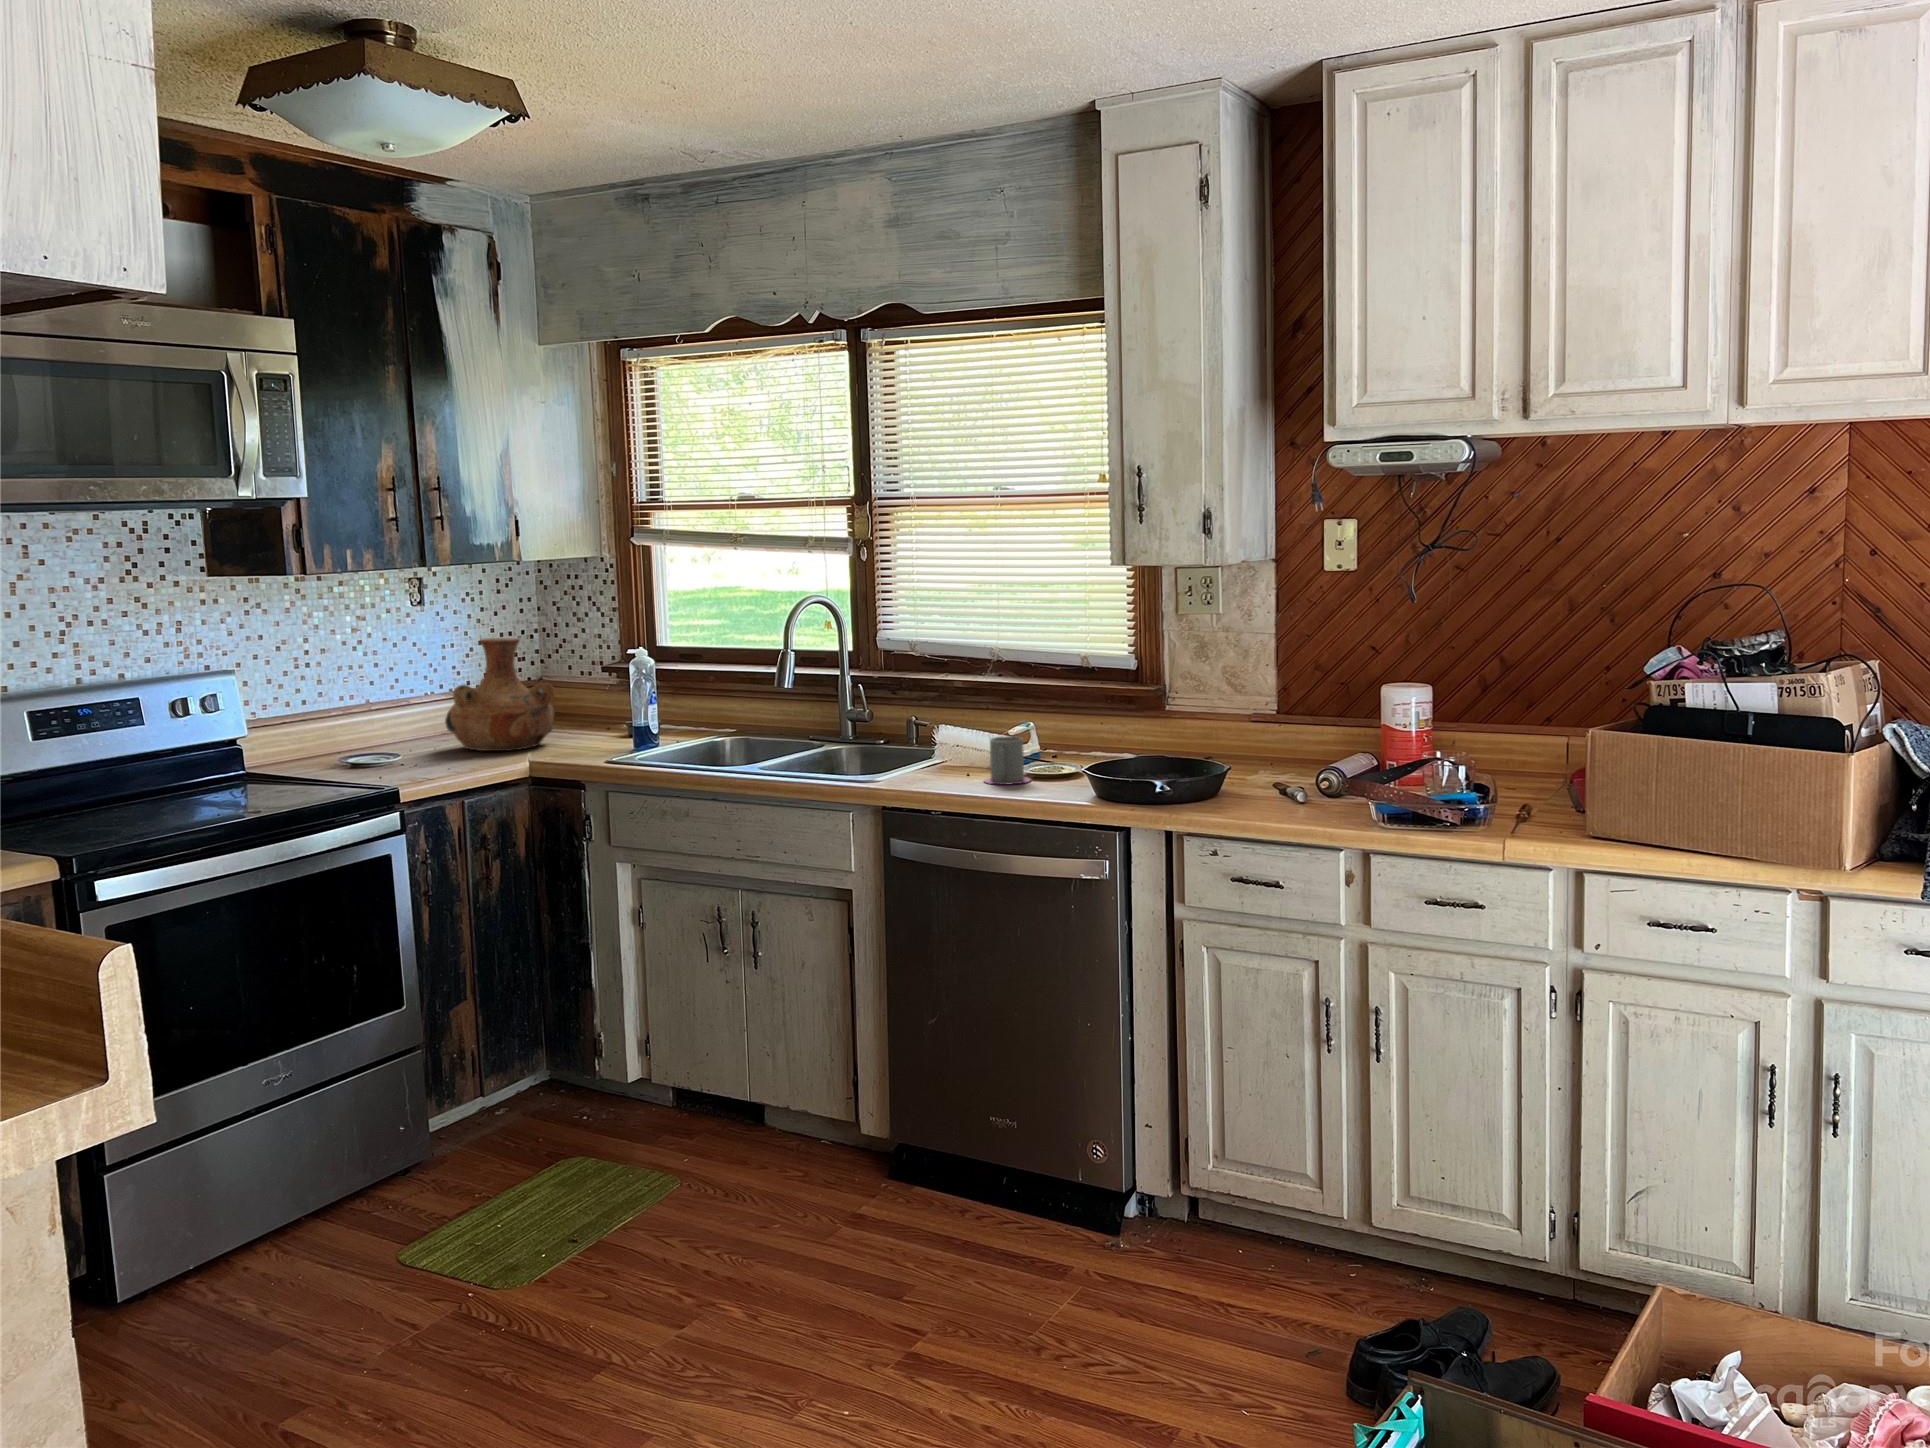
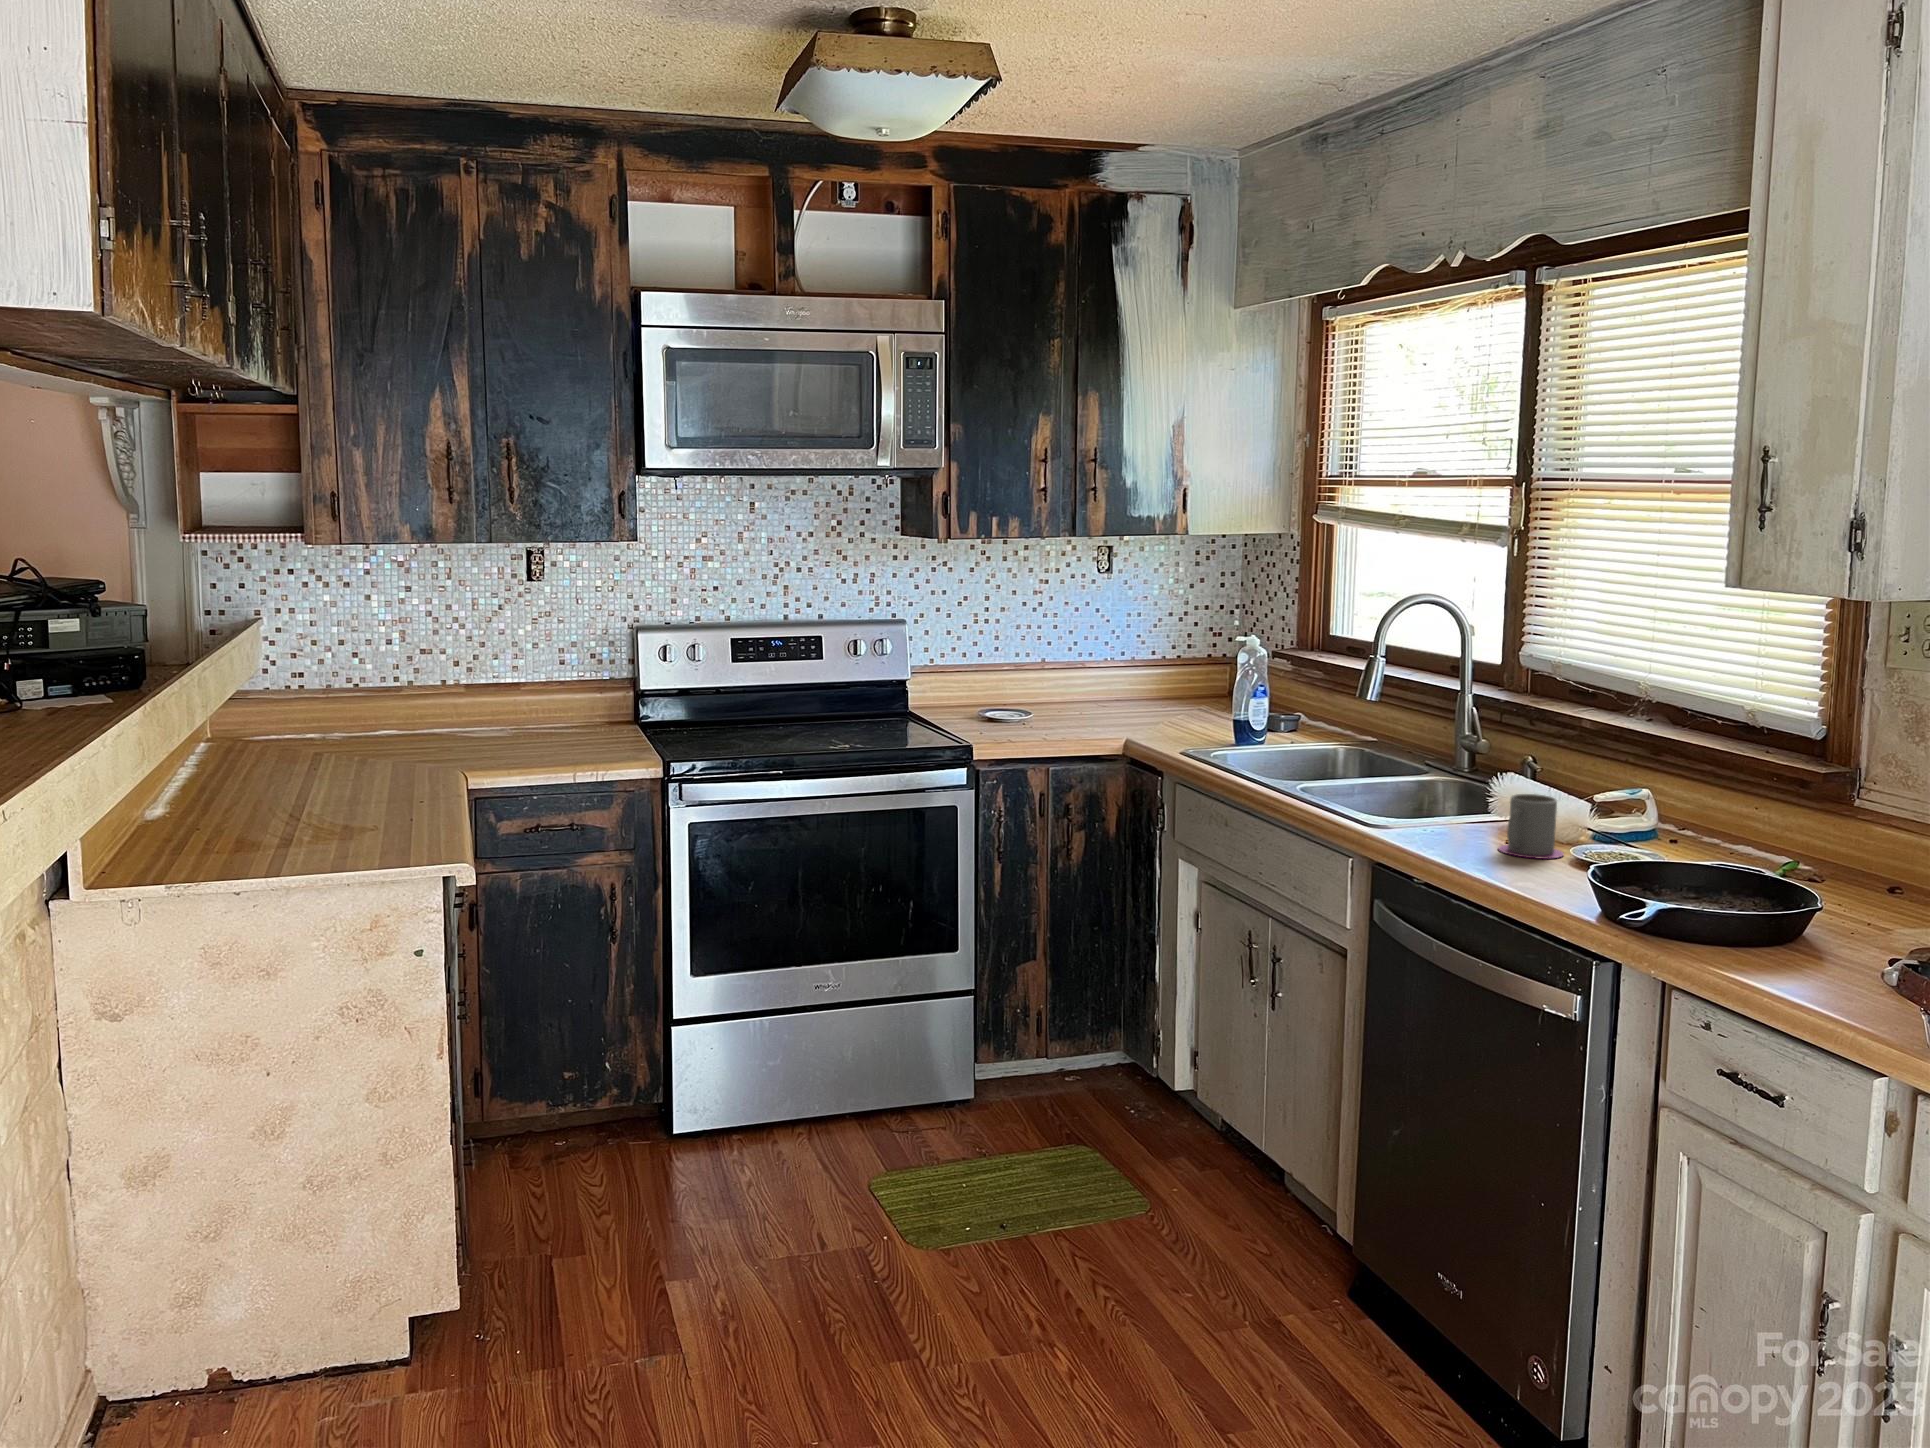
vase: present [445,638,555,751] -> none [1087,610,1193,725]

